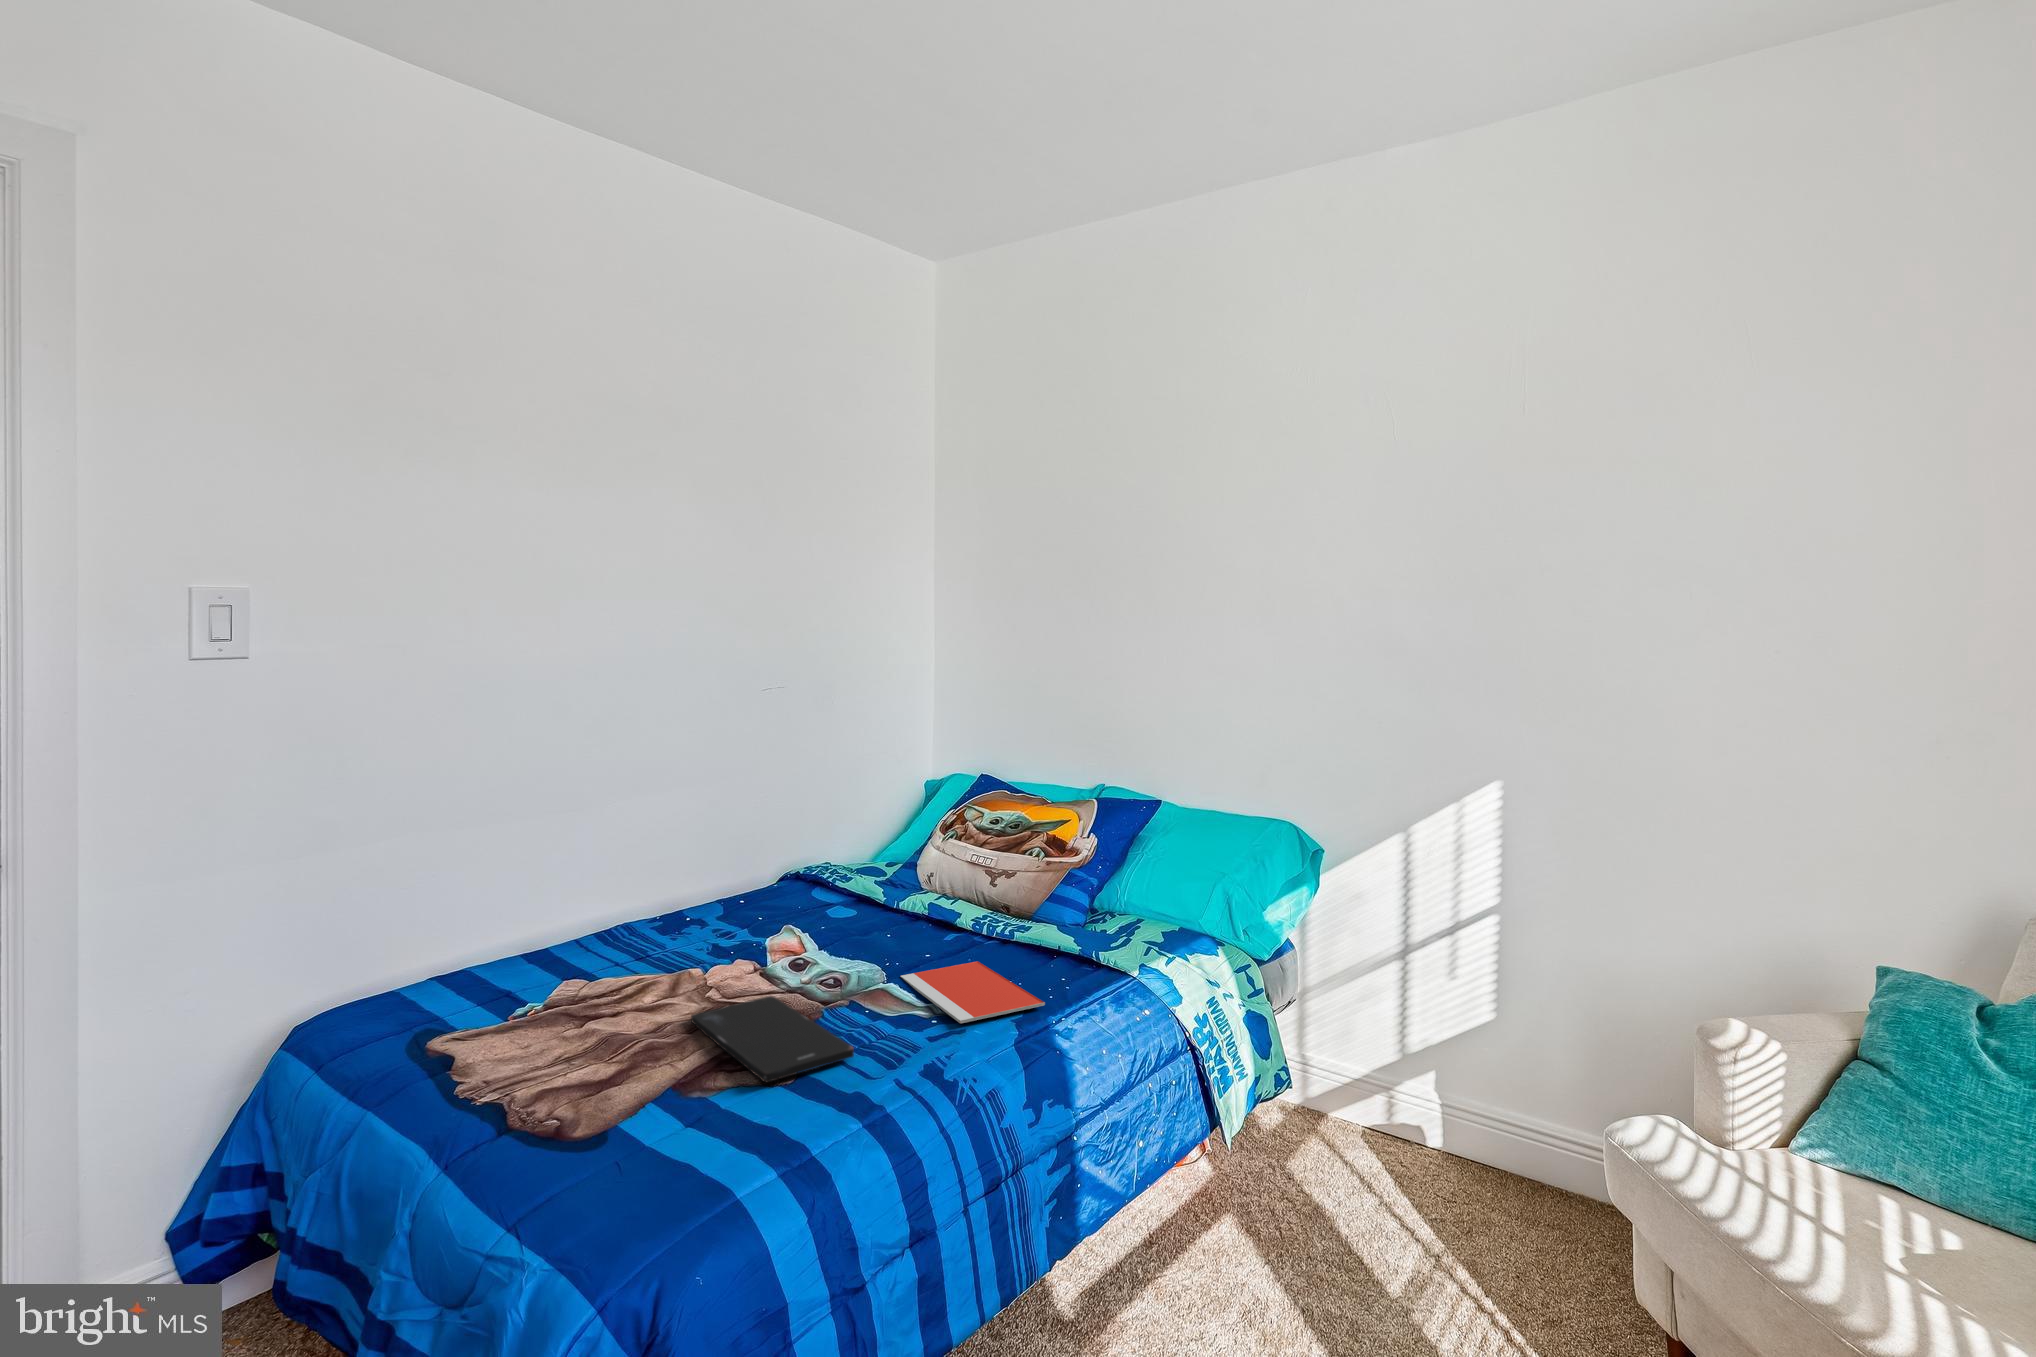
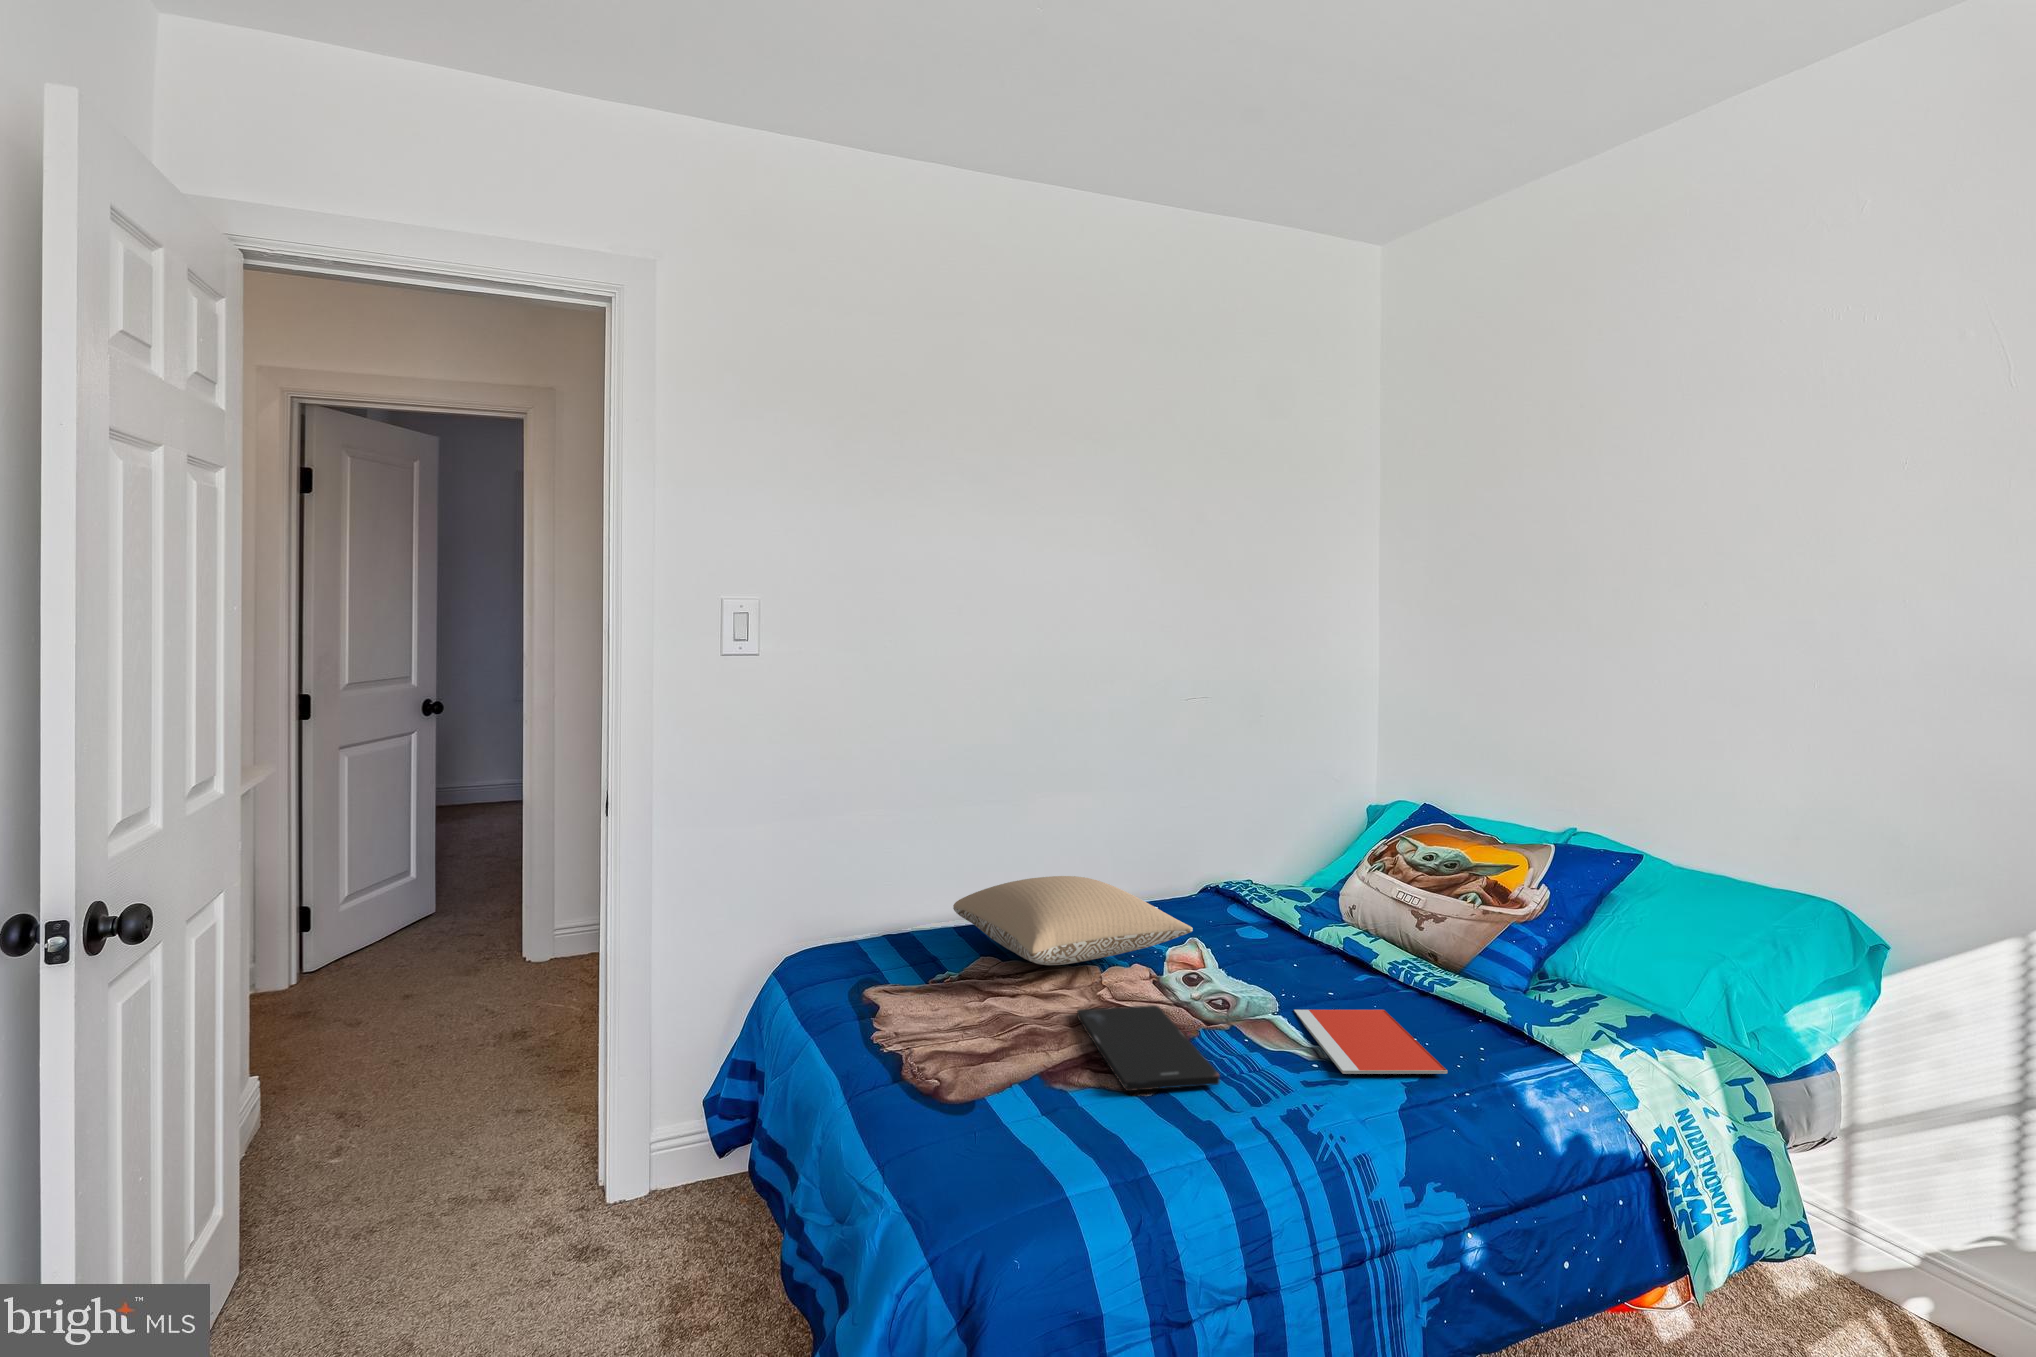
pillow: none [525,881,793,976] -> present [953,876,1193,965]

